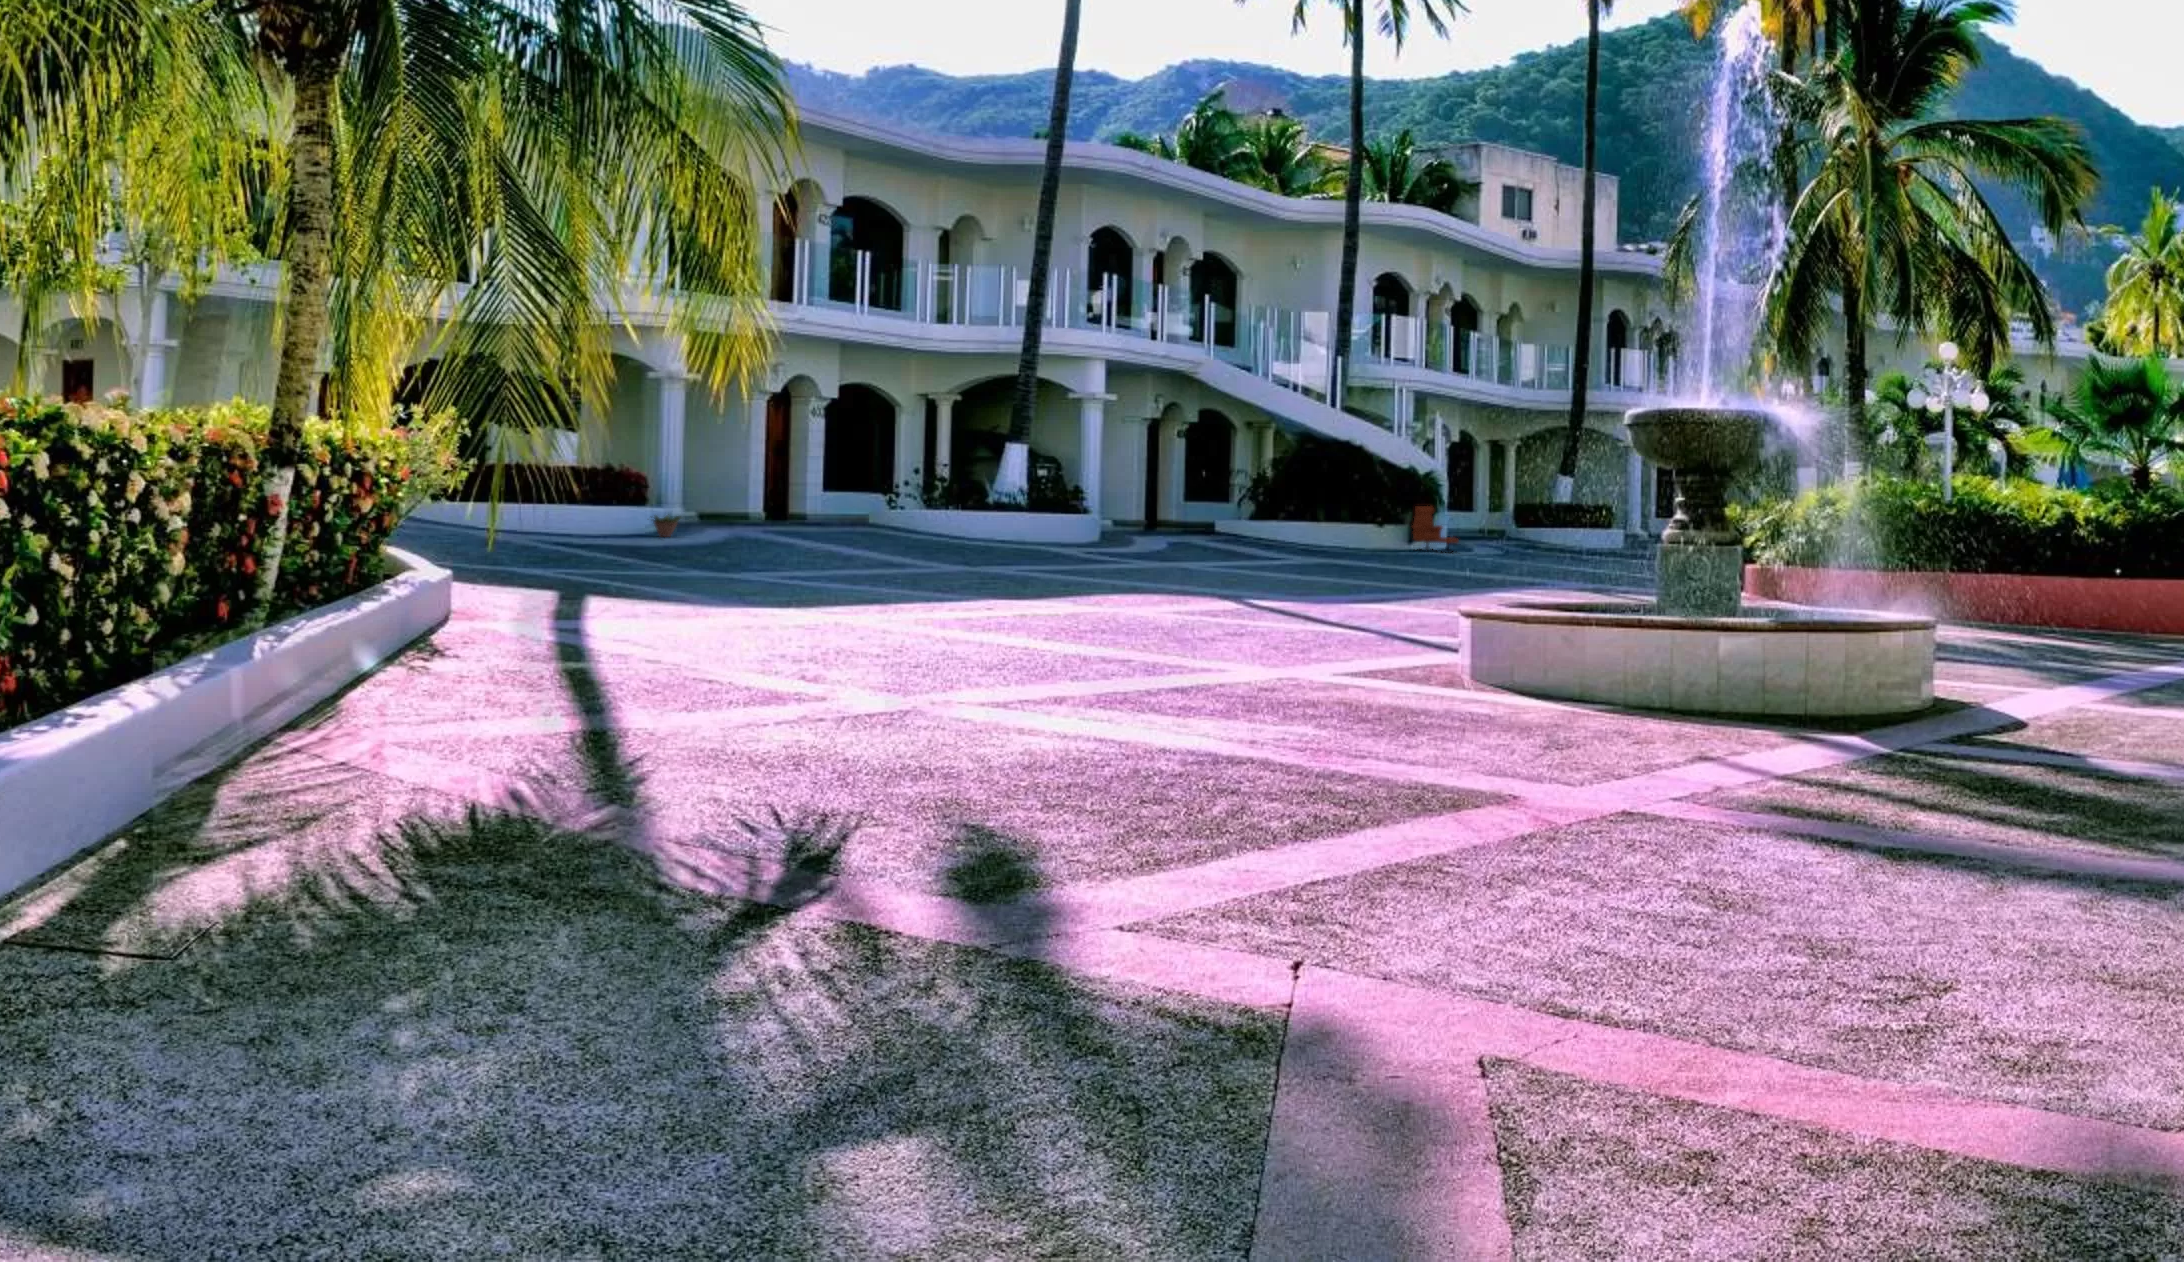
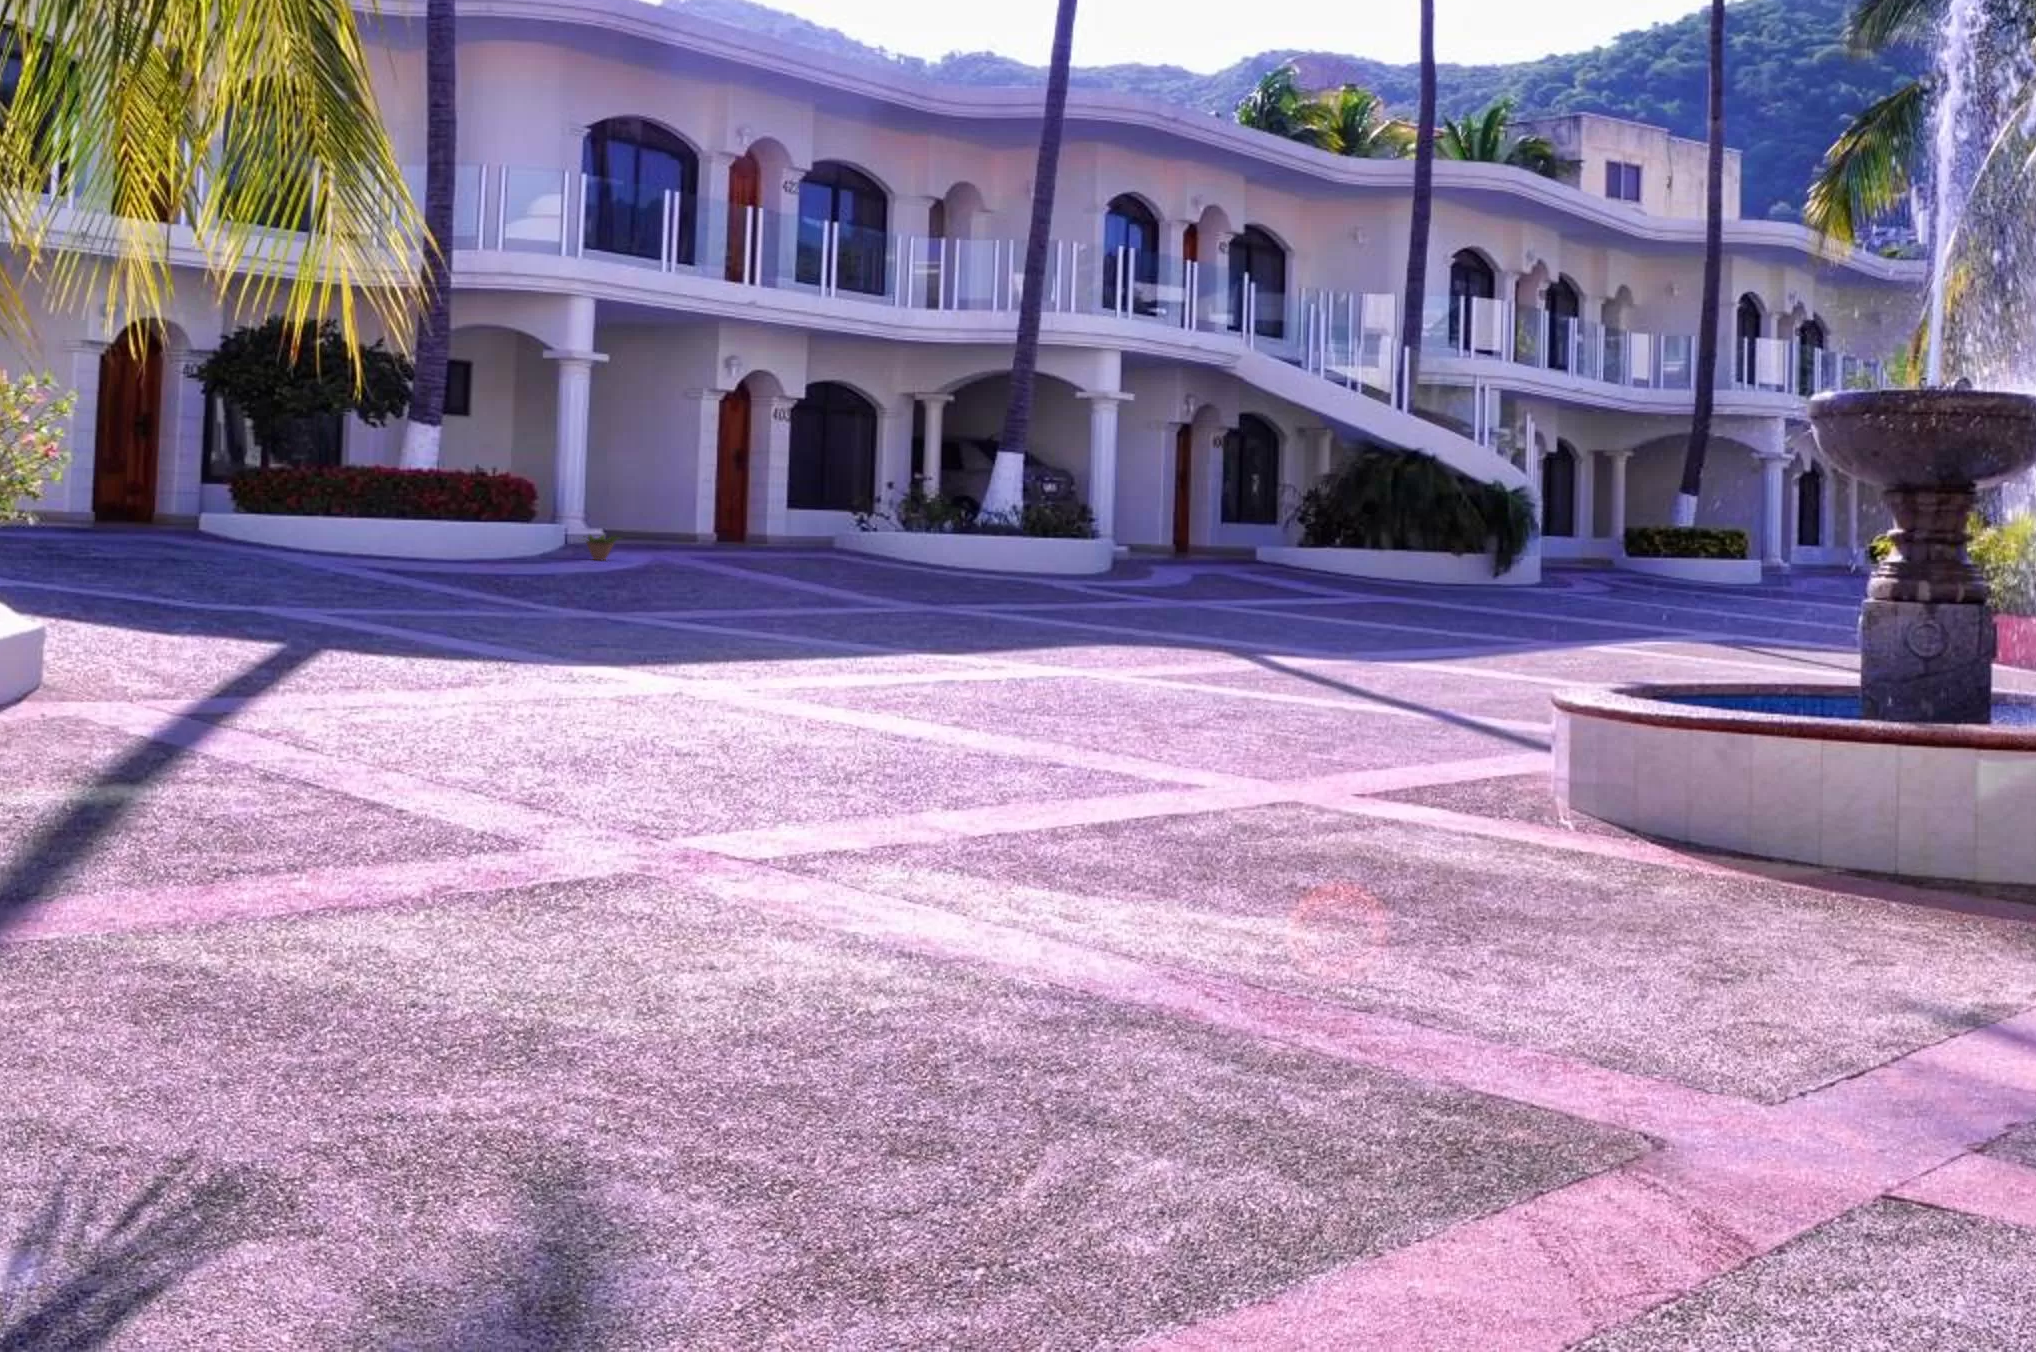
lounge chair: present [1412,506,1458,552] -> none [1490,531,1551,591]

